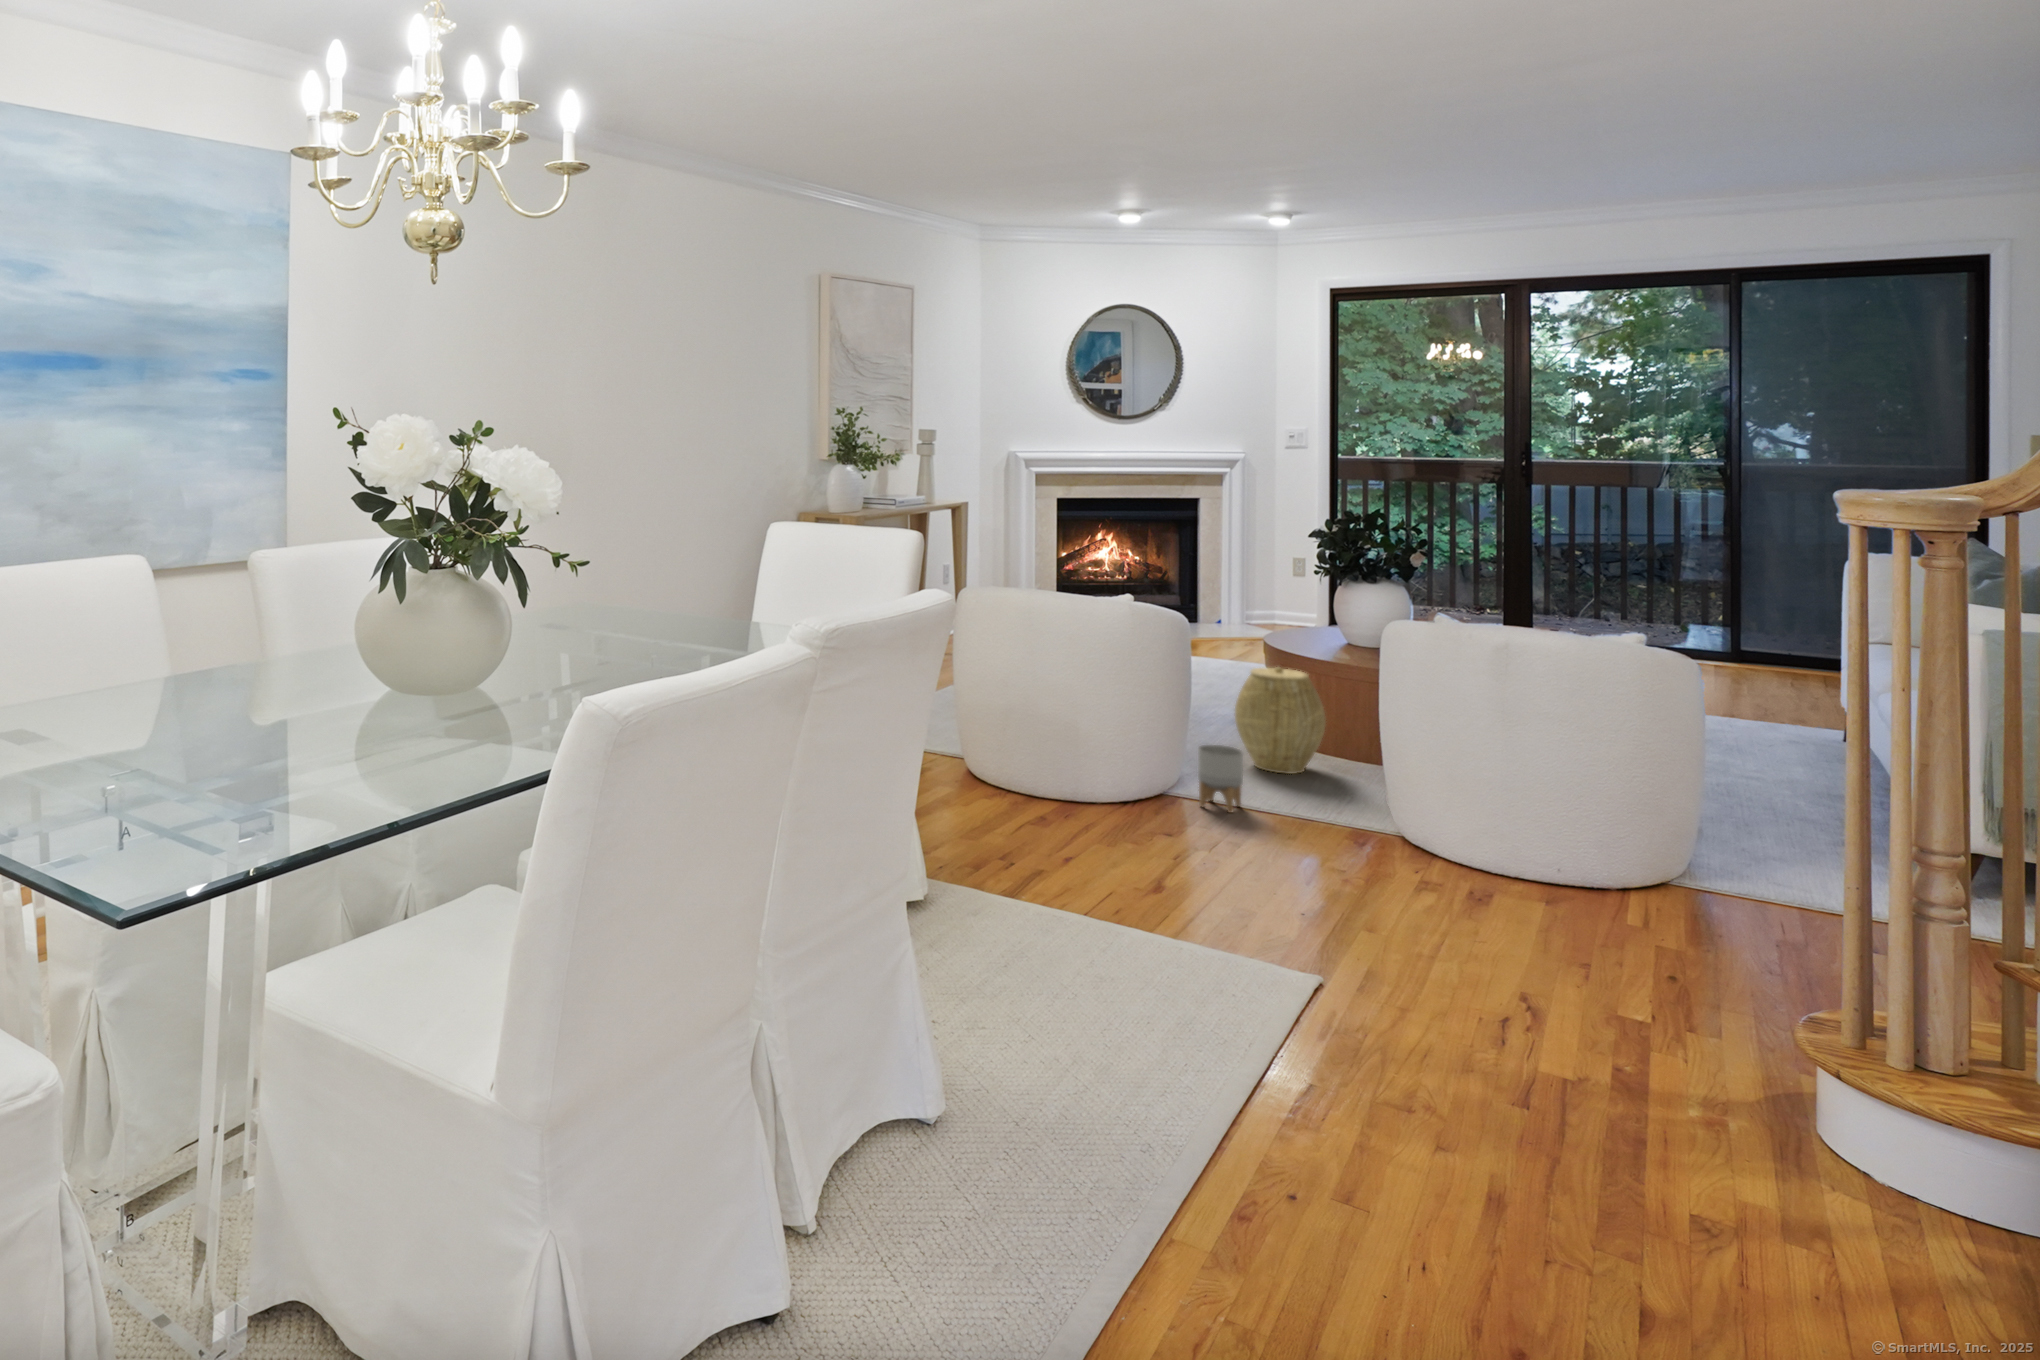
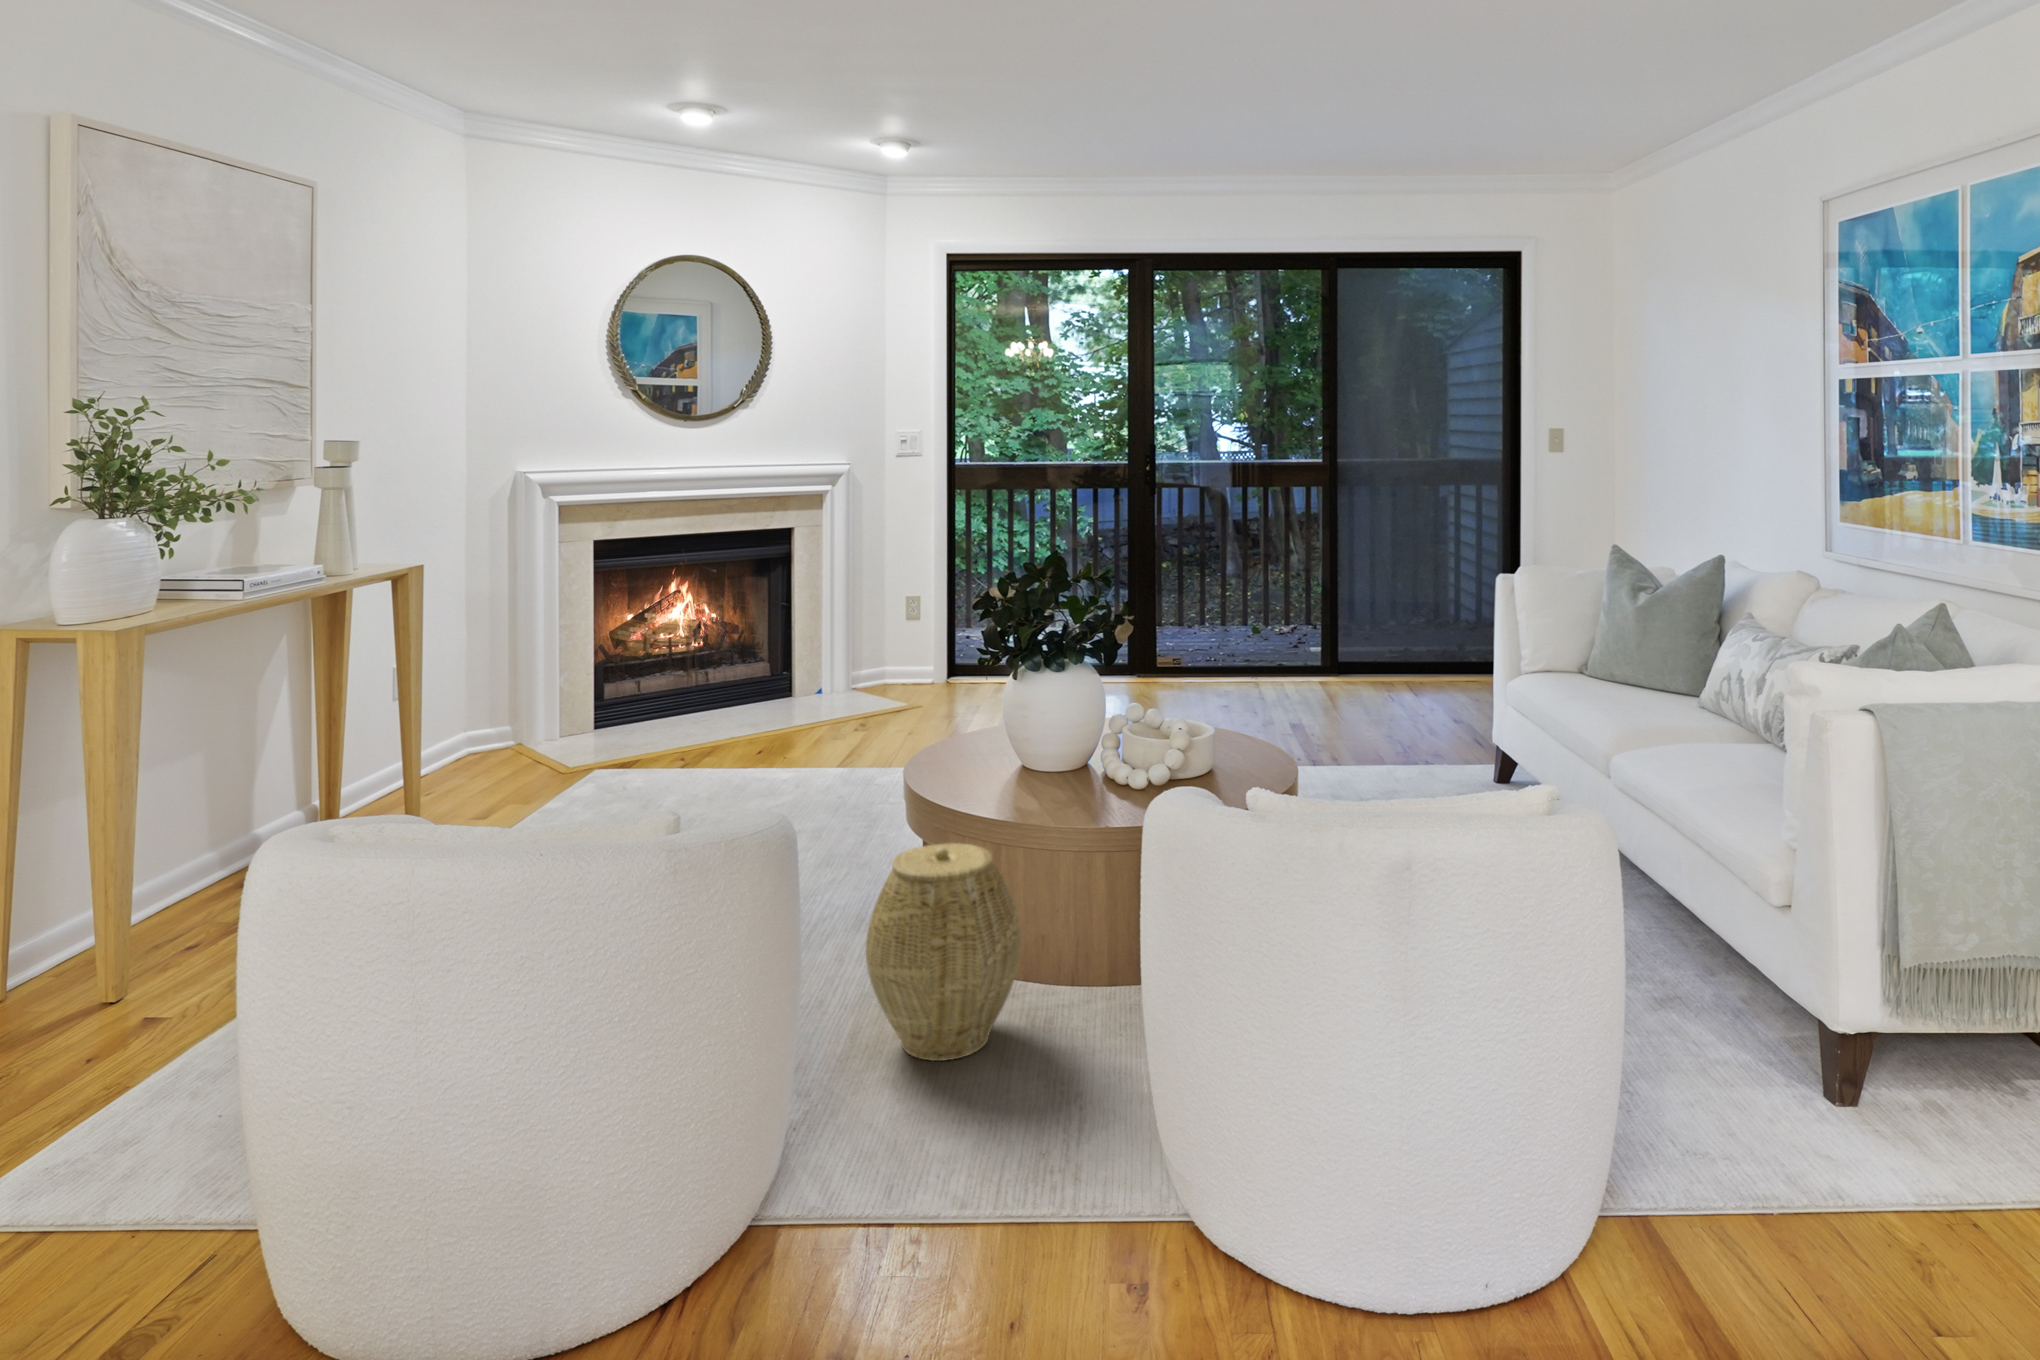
planter: present [1198,745,1243,812] -> none [799,1101,898,1284]

